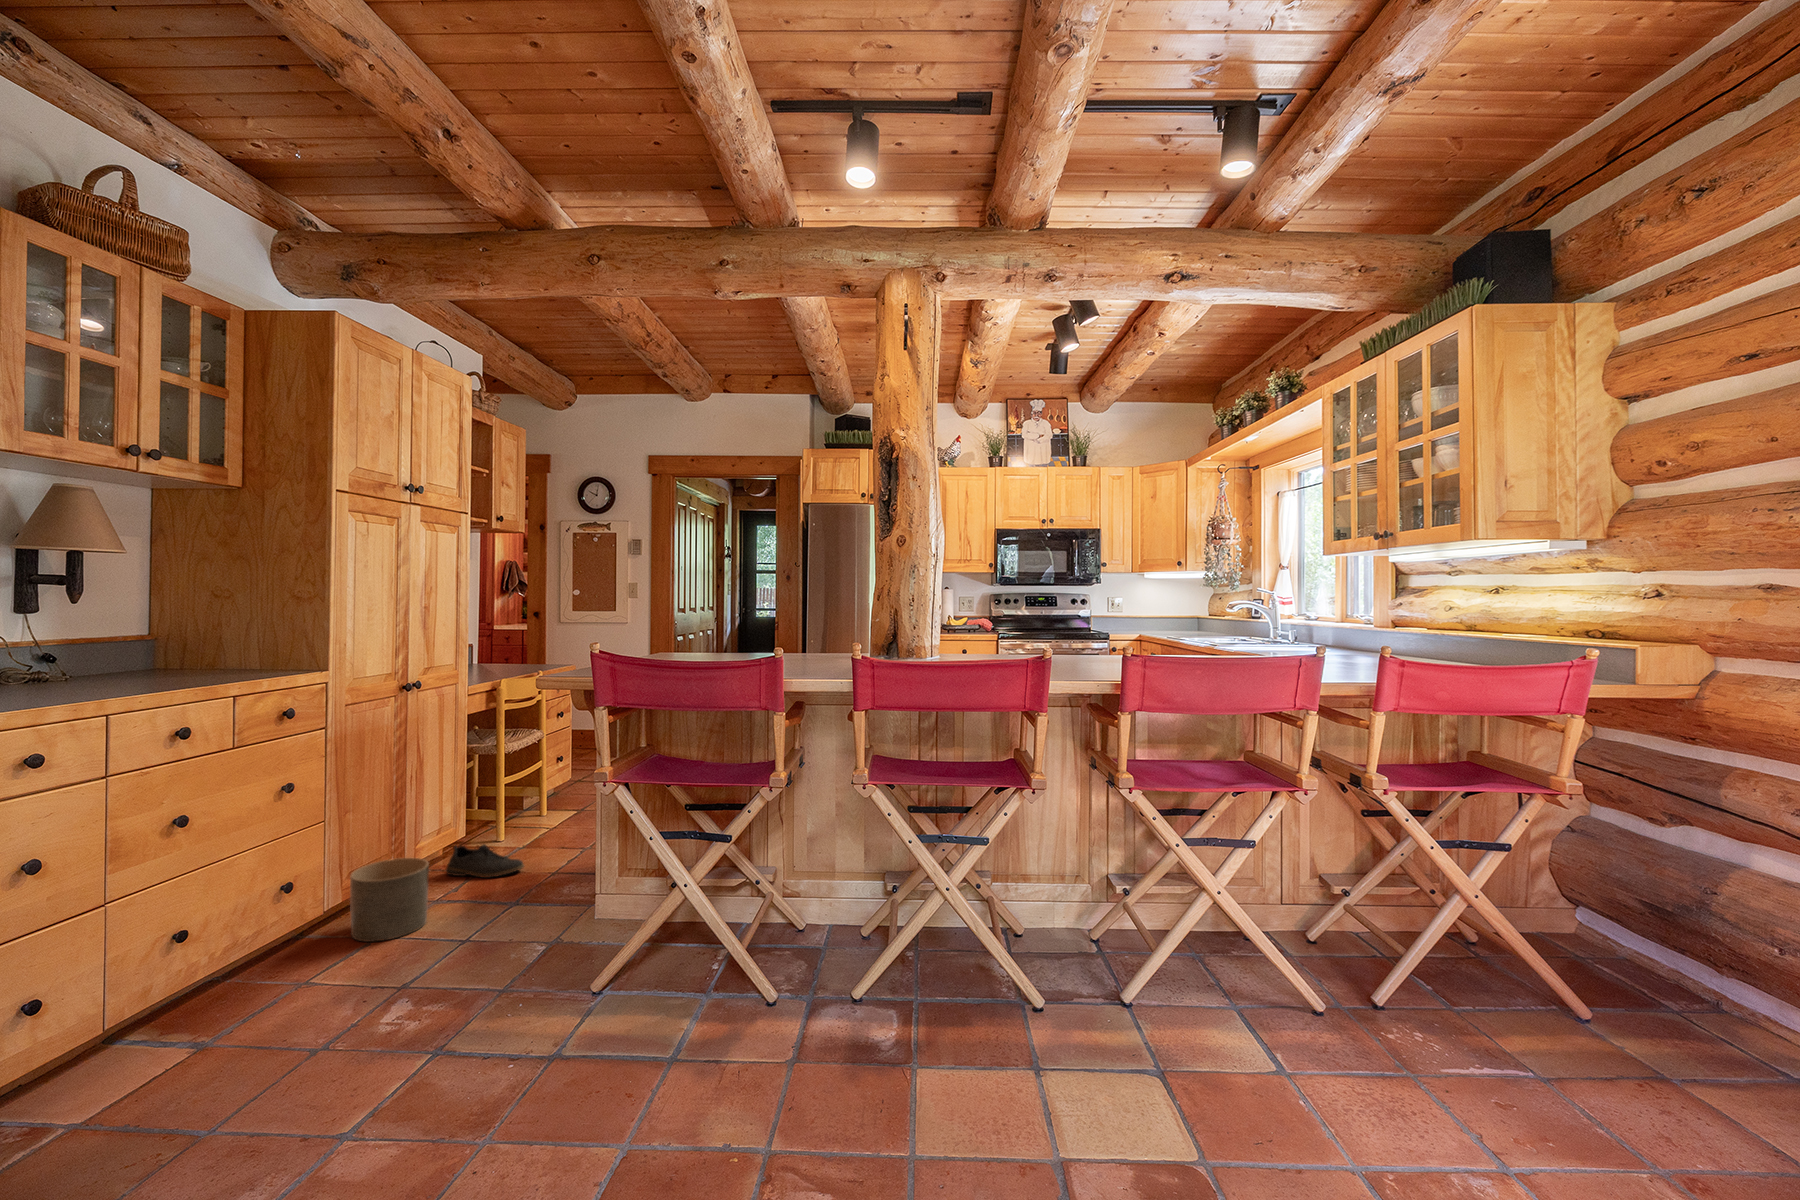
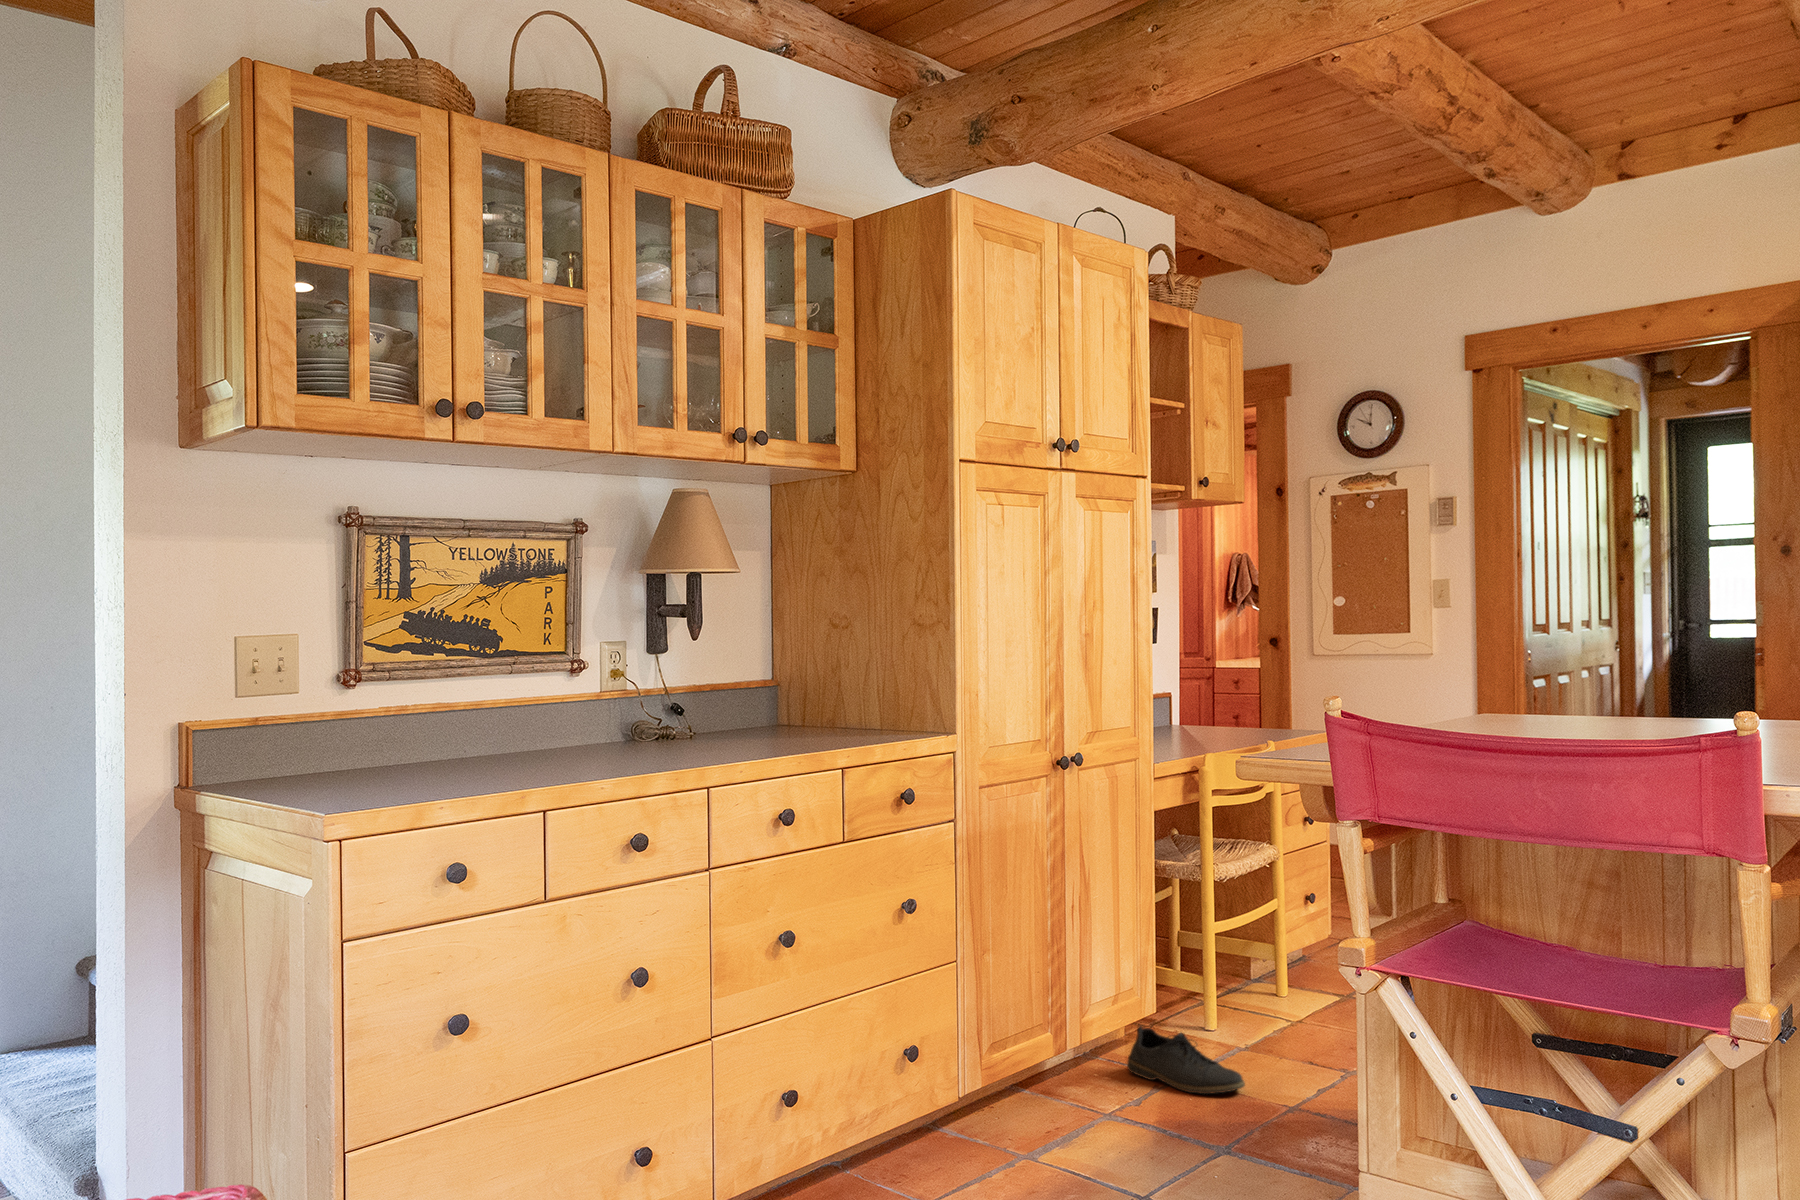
planter: present [350,858,429,942] -> none [989,1034,1093,1164]

